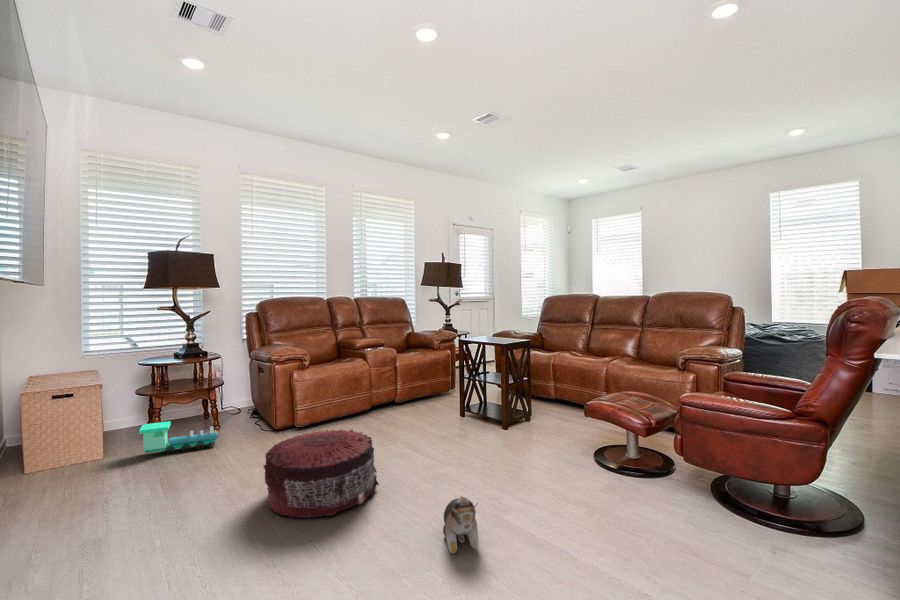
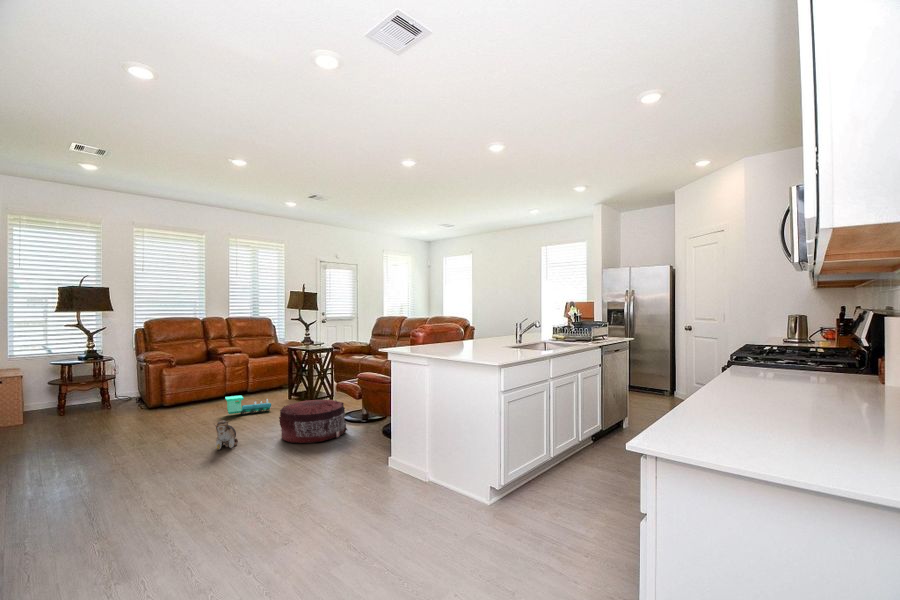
toy train: present [139,421,218,454] -> present [225,395,271,415]
pouf: present [264,429,379,518] -> present [279,399,347,443]

